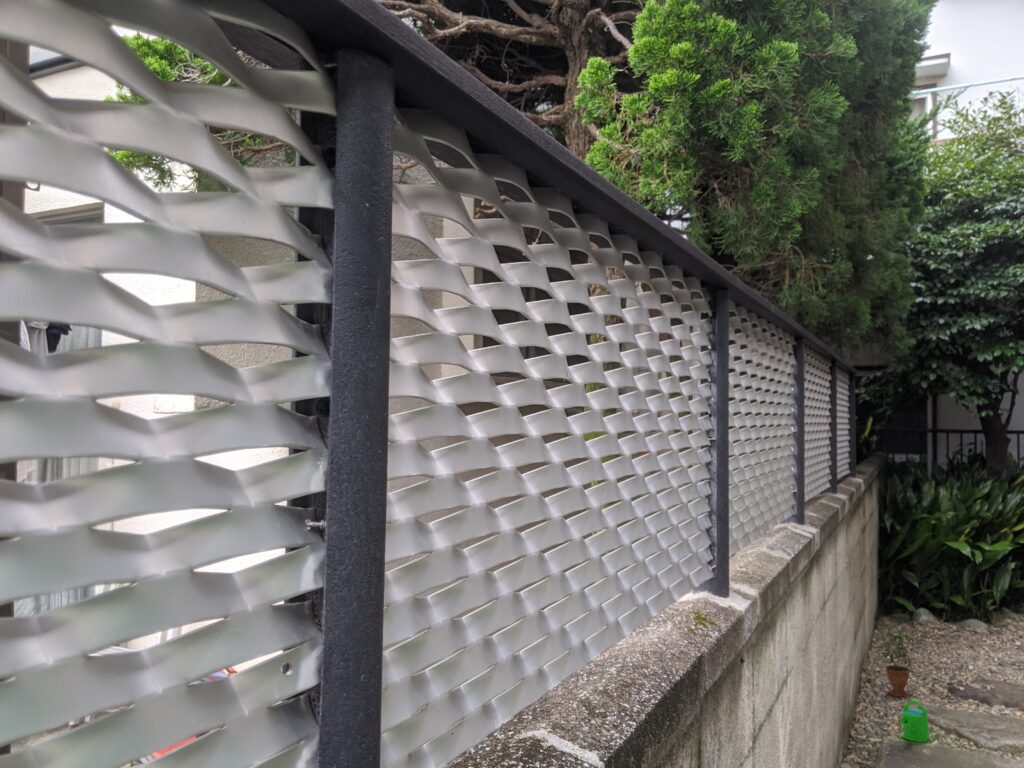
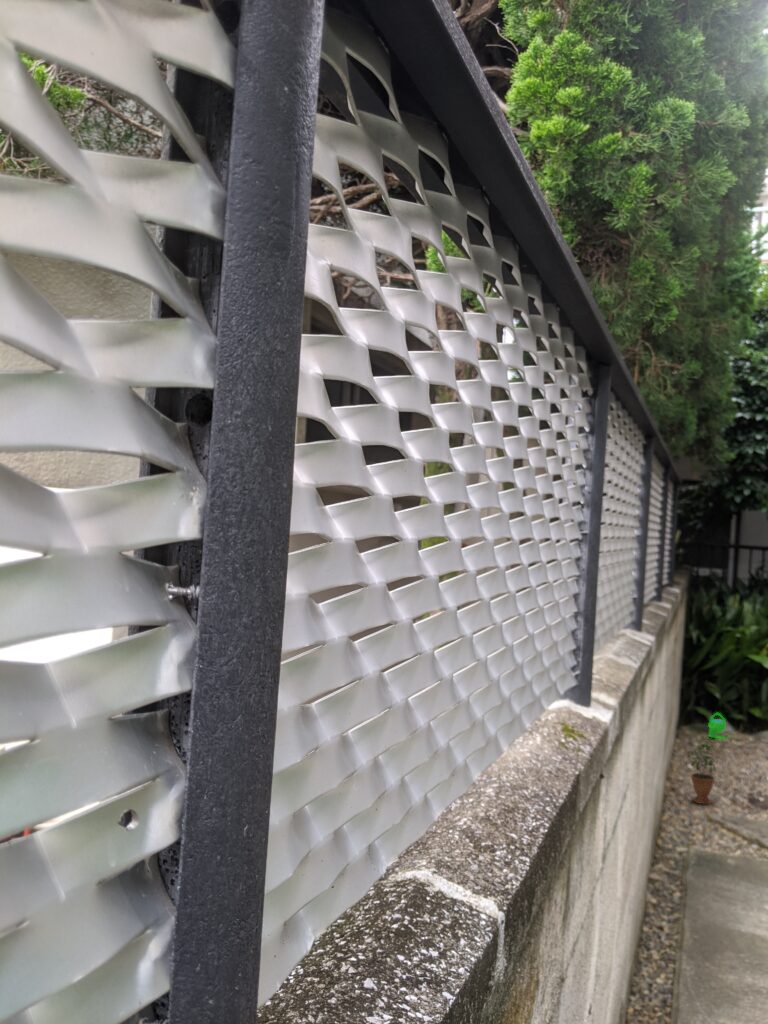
watering can: present [900,700,929,742] -> present [709,713,726,739]

